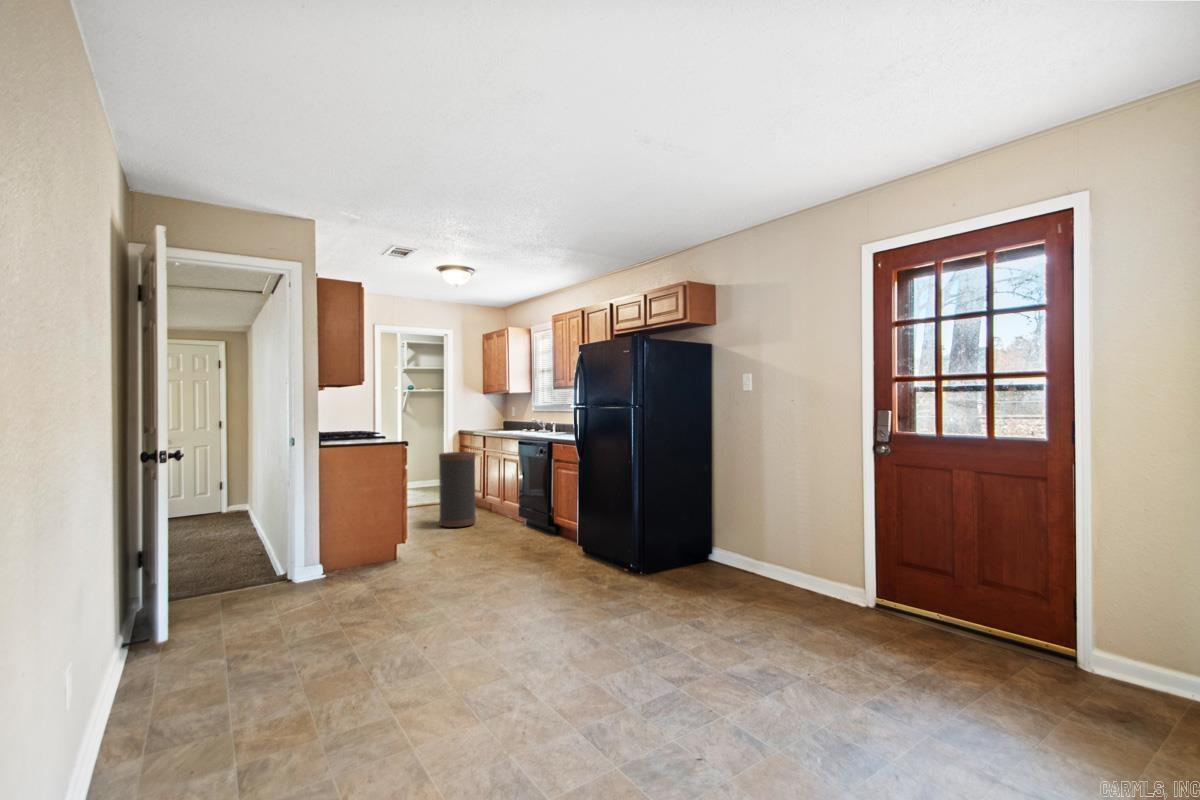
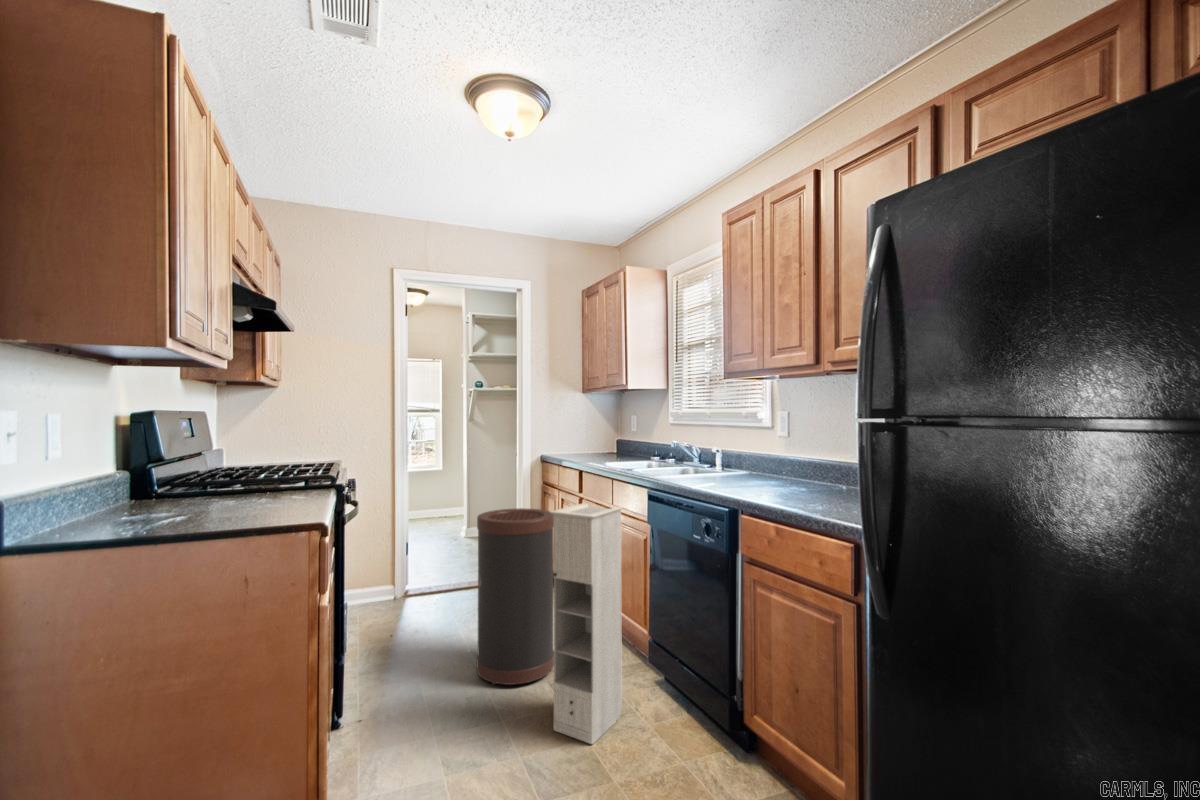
cabinet: none [478,445,508,536] -> present [550,504,623,744]

